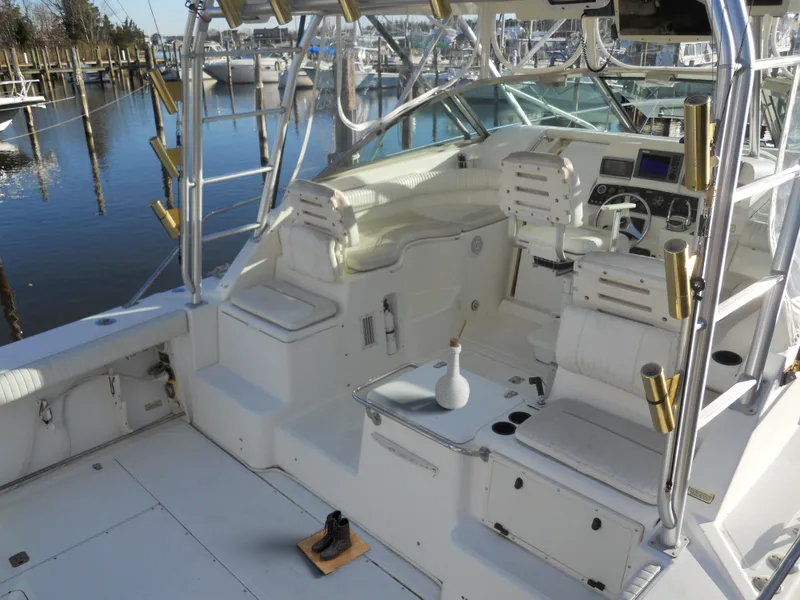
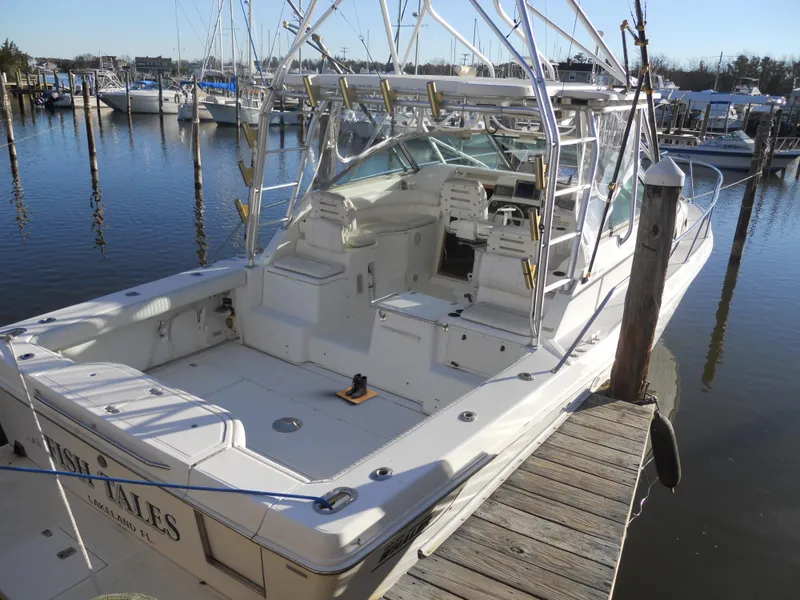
bottle: present [435,338,469,409] -> none [417,271,435,310]

